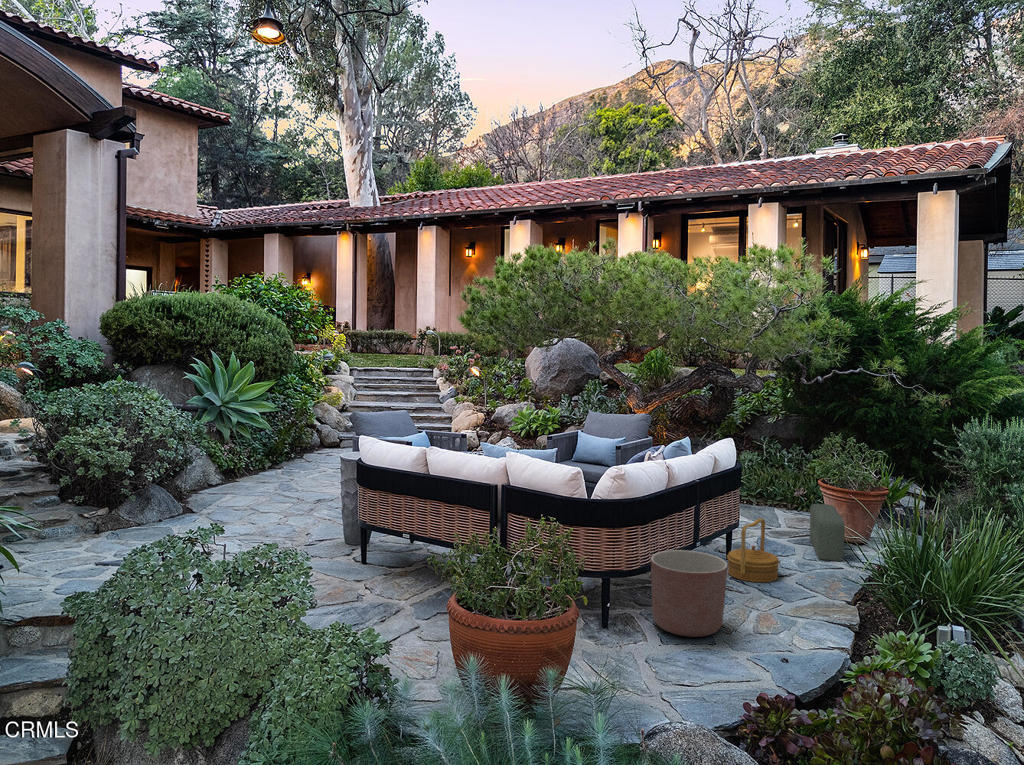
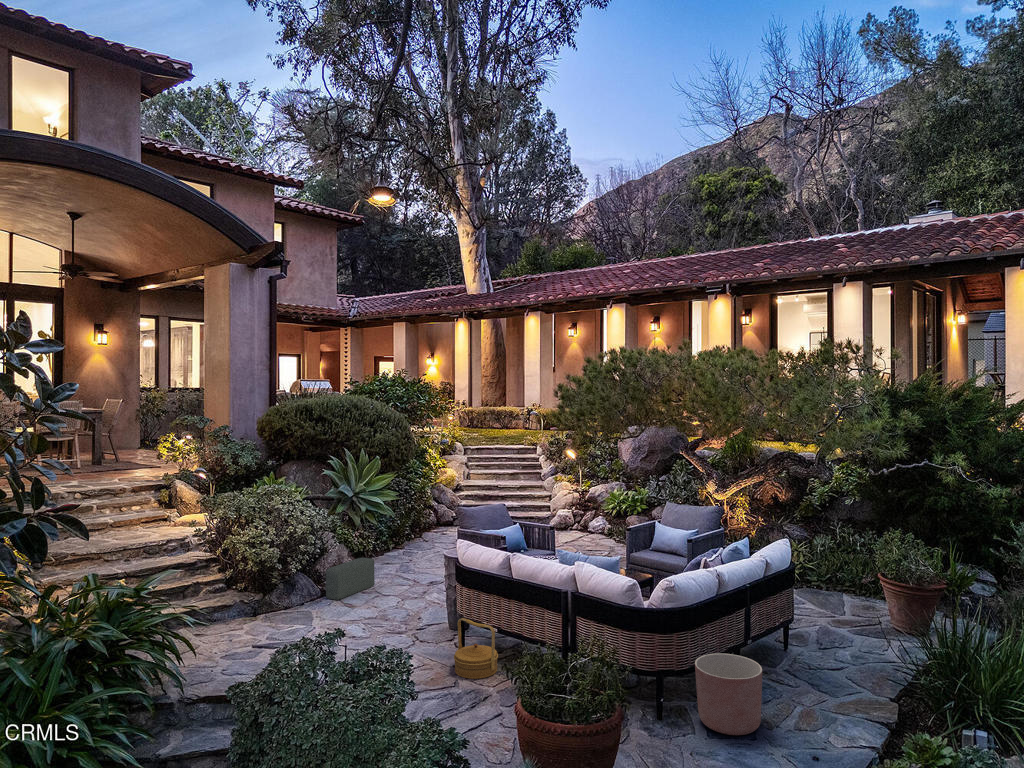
pouf: present [810,504,845,561] -> present [326,558,375,600]
woven basket: present [727,518,780,582] -> present [454,618,498,679]

